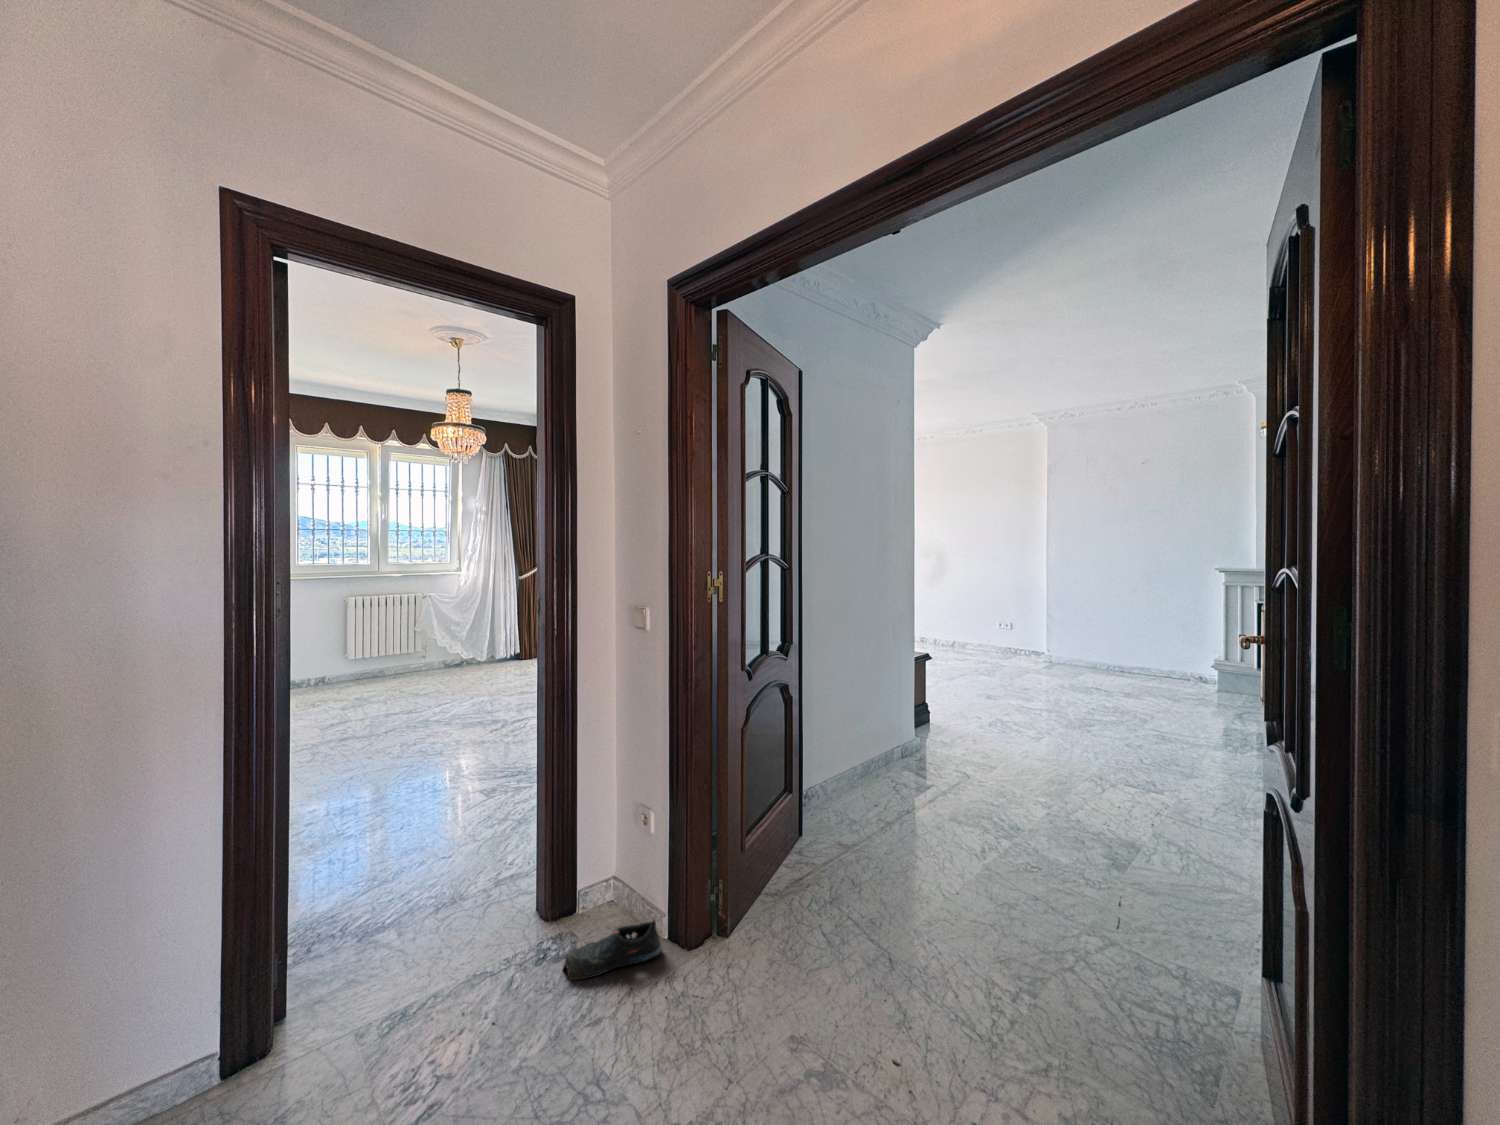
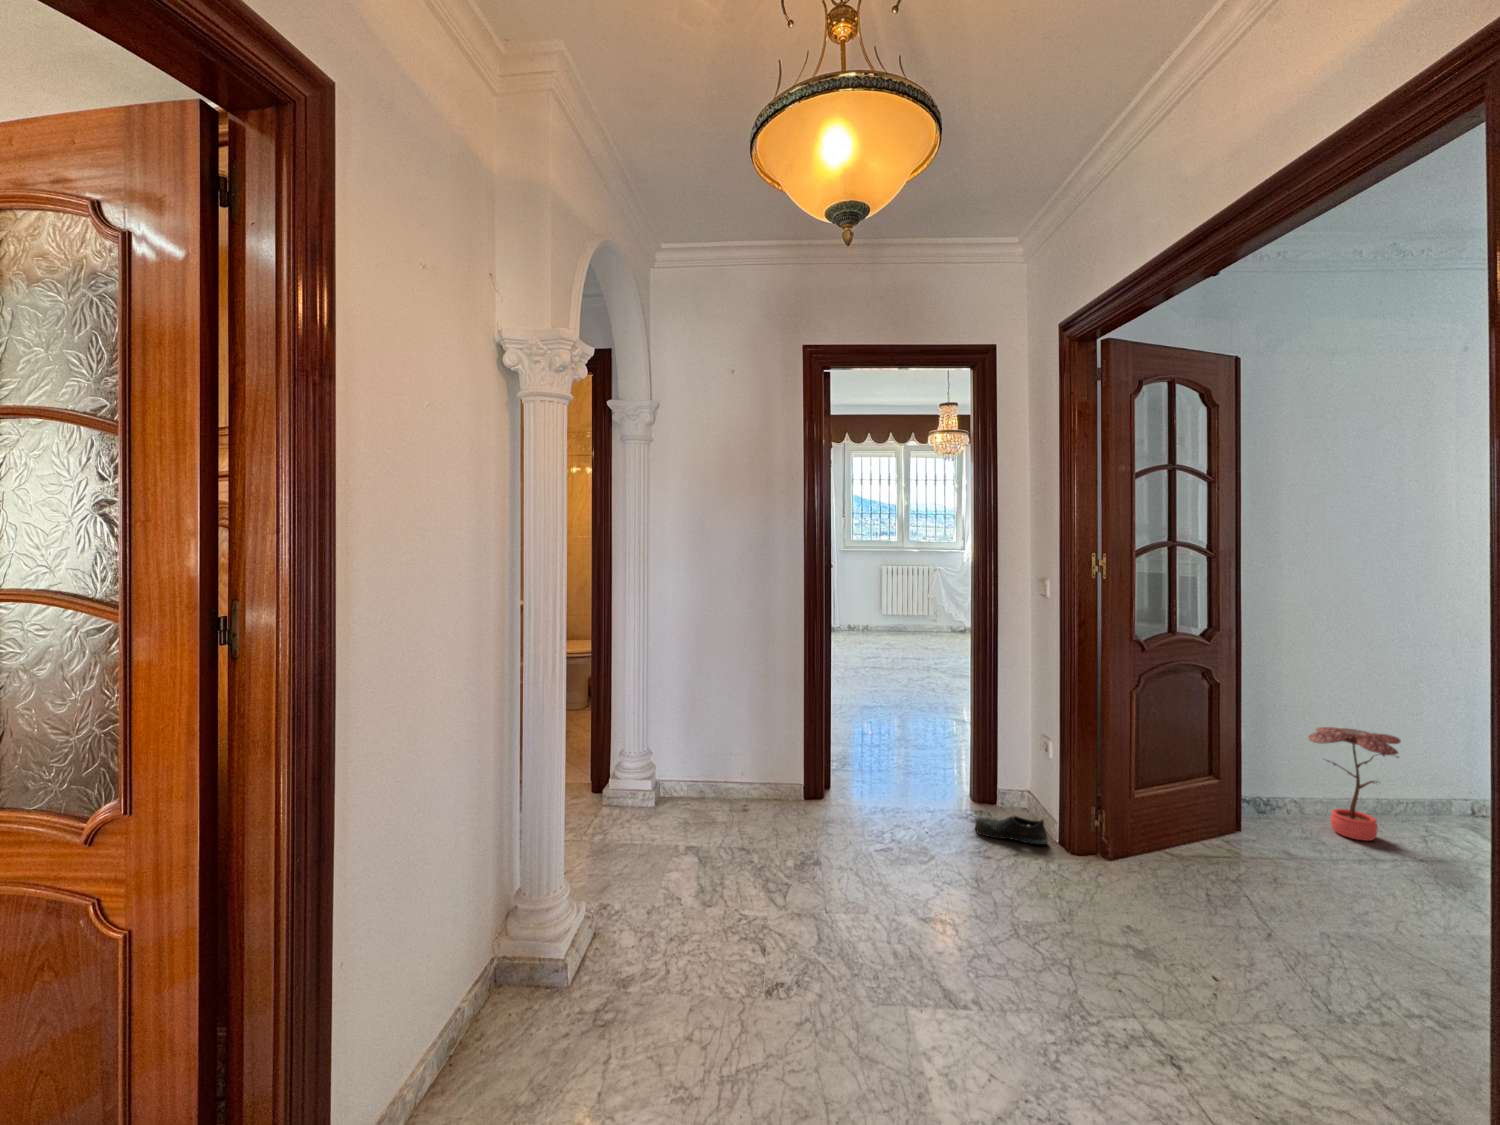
potted plant: none [828,719,888,815] -> present [1308,727,1401,841]

